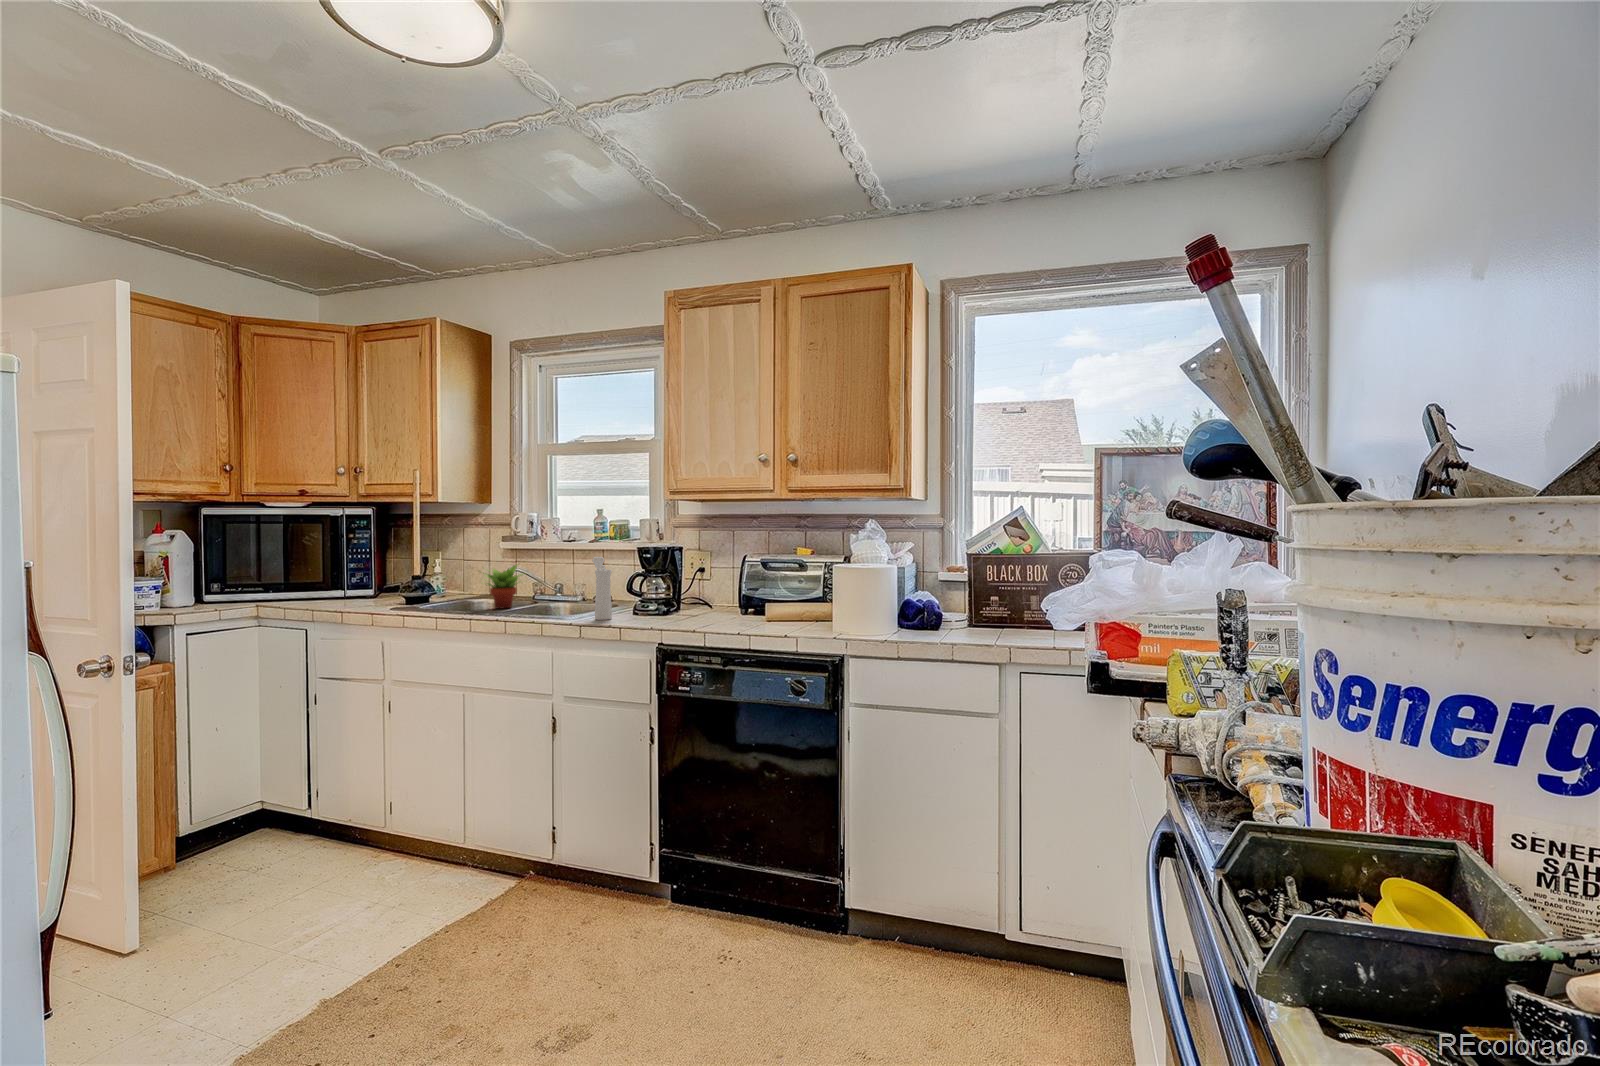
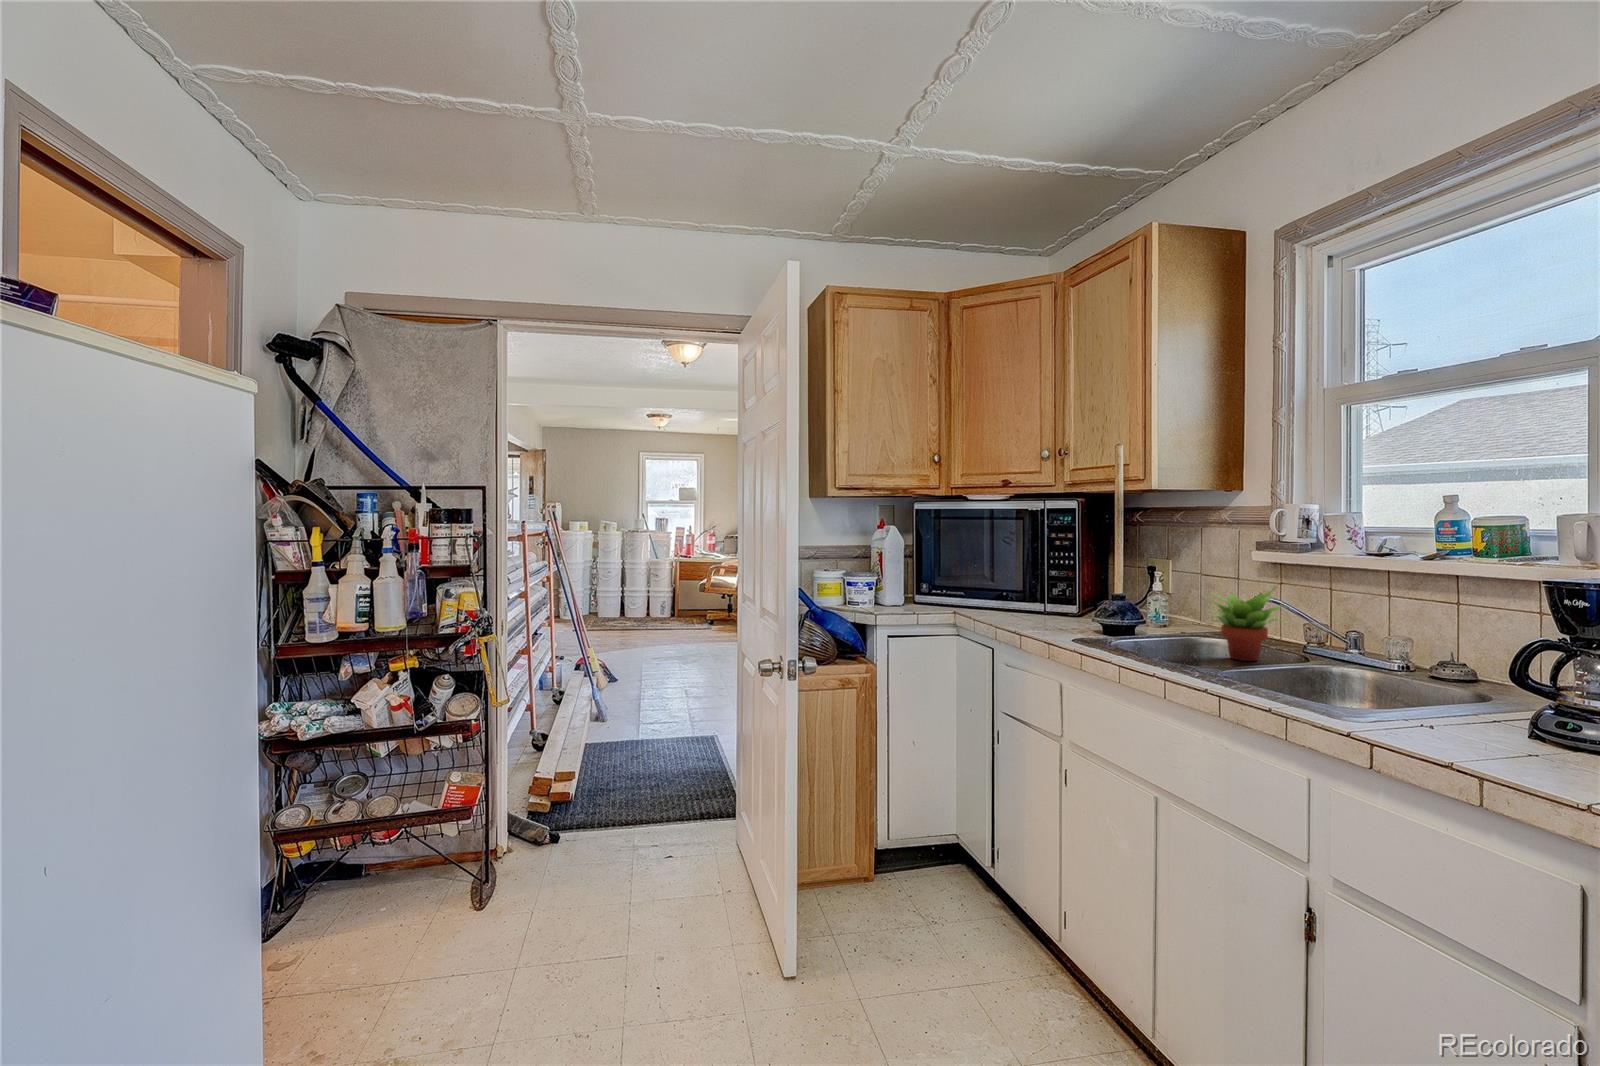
pepper mill: present [592,557,612,620] -> none [1413,599,1463,743]

